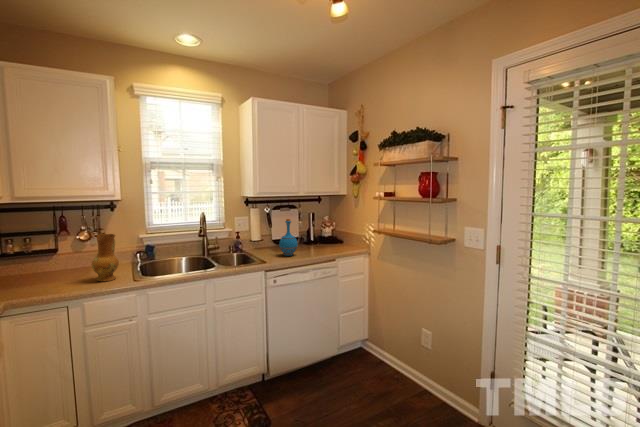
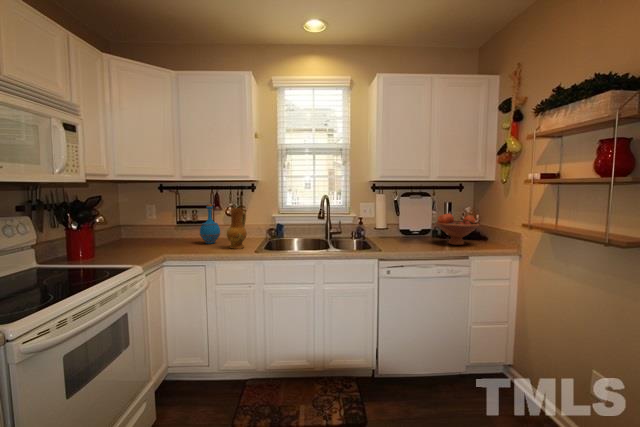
bottle: present [279,219,297,256] -> present [200,204,220,244]
fruit bowl: none [307,224,340,250] -> present [436,213,479,245]

